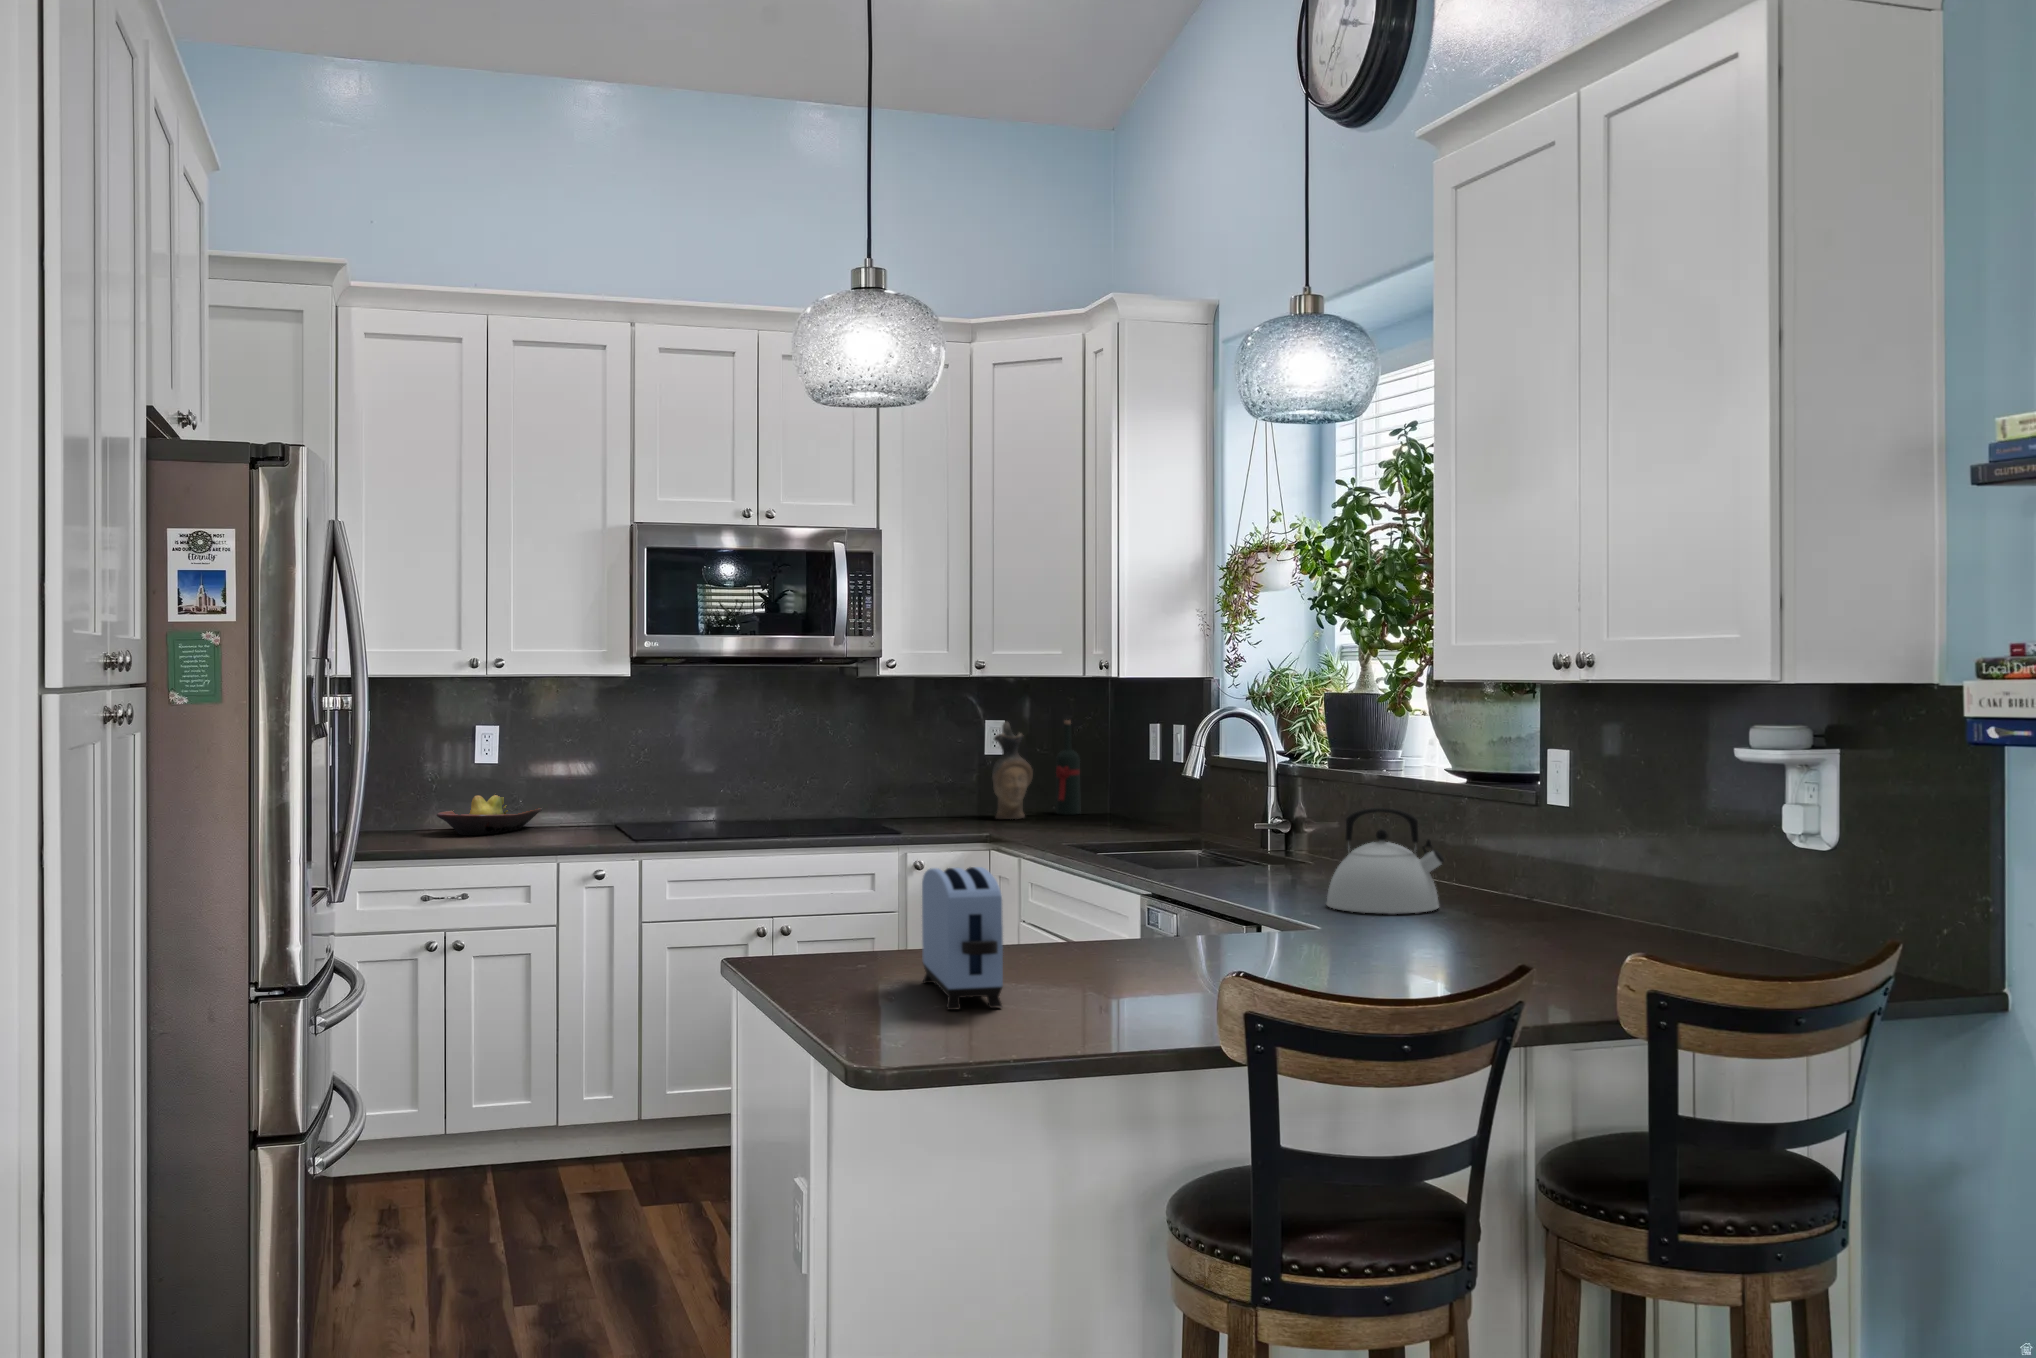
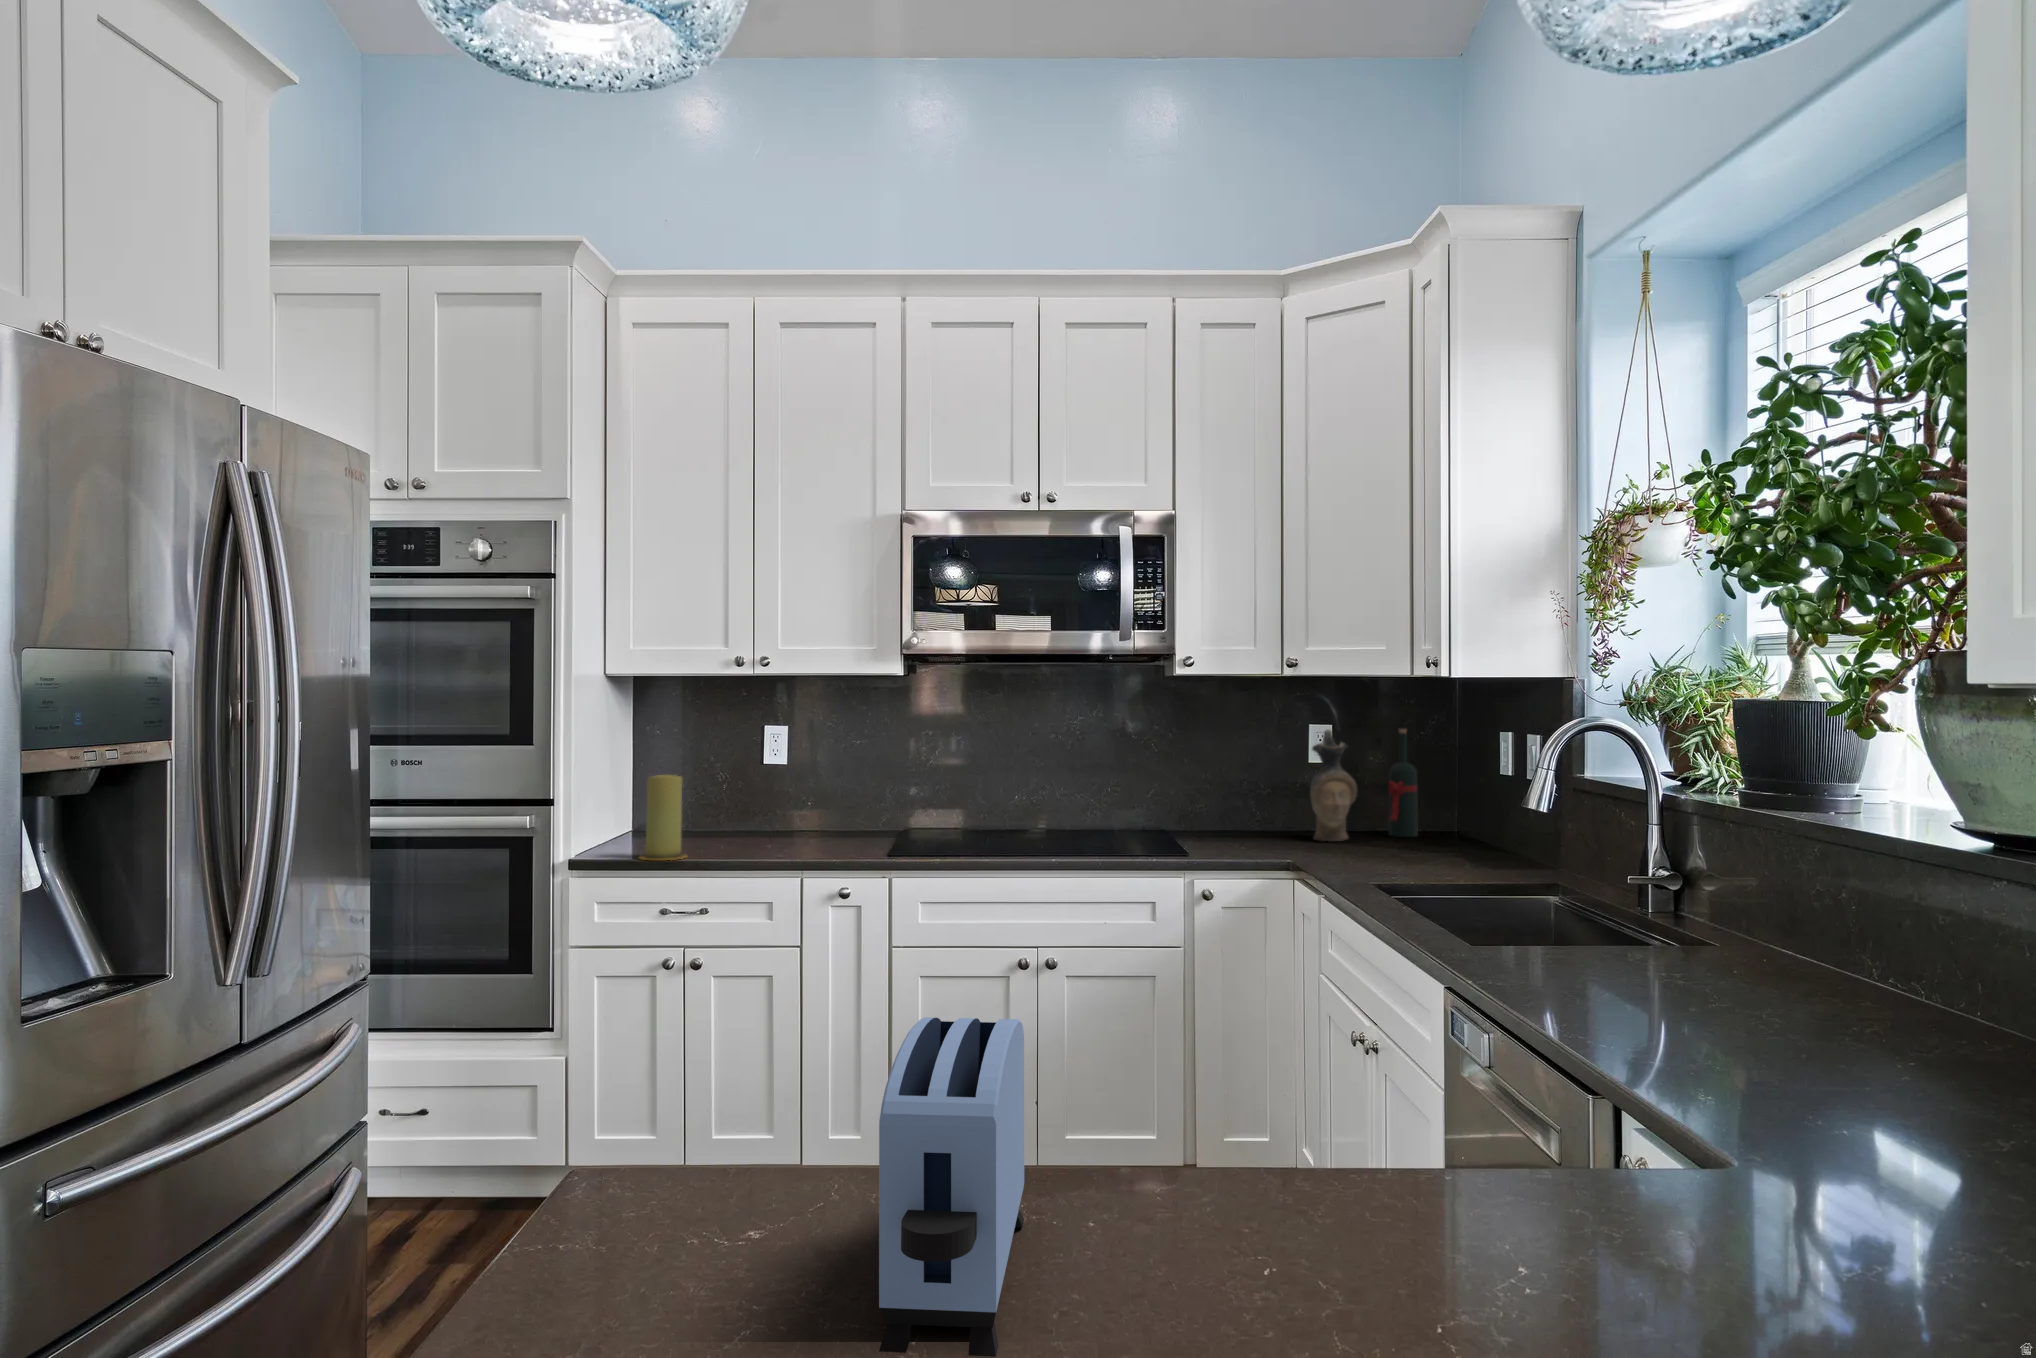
candle: none [393,772,440,852] -> present [639,775,686,860]
fruit bowl: present [437,795,542,835] -> none [714,795,830,840]
kettle: present [1327,808,1444,914] -> none [1746,887,1974,1077]

